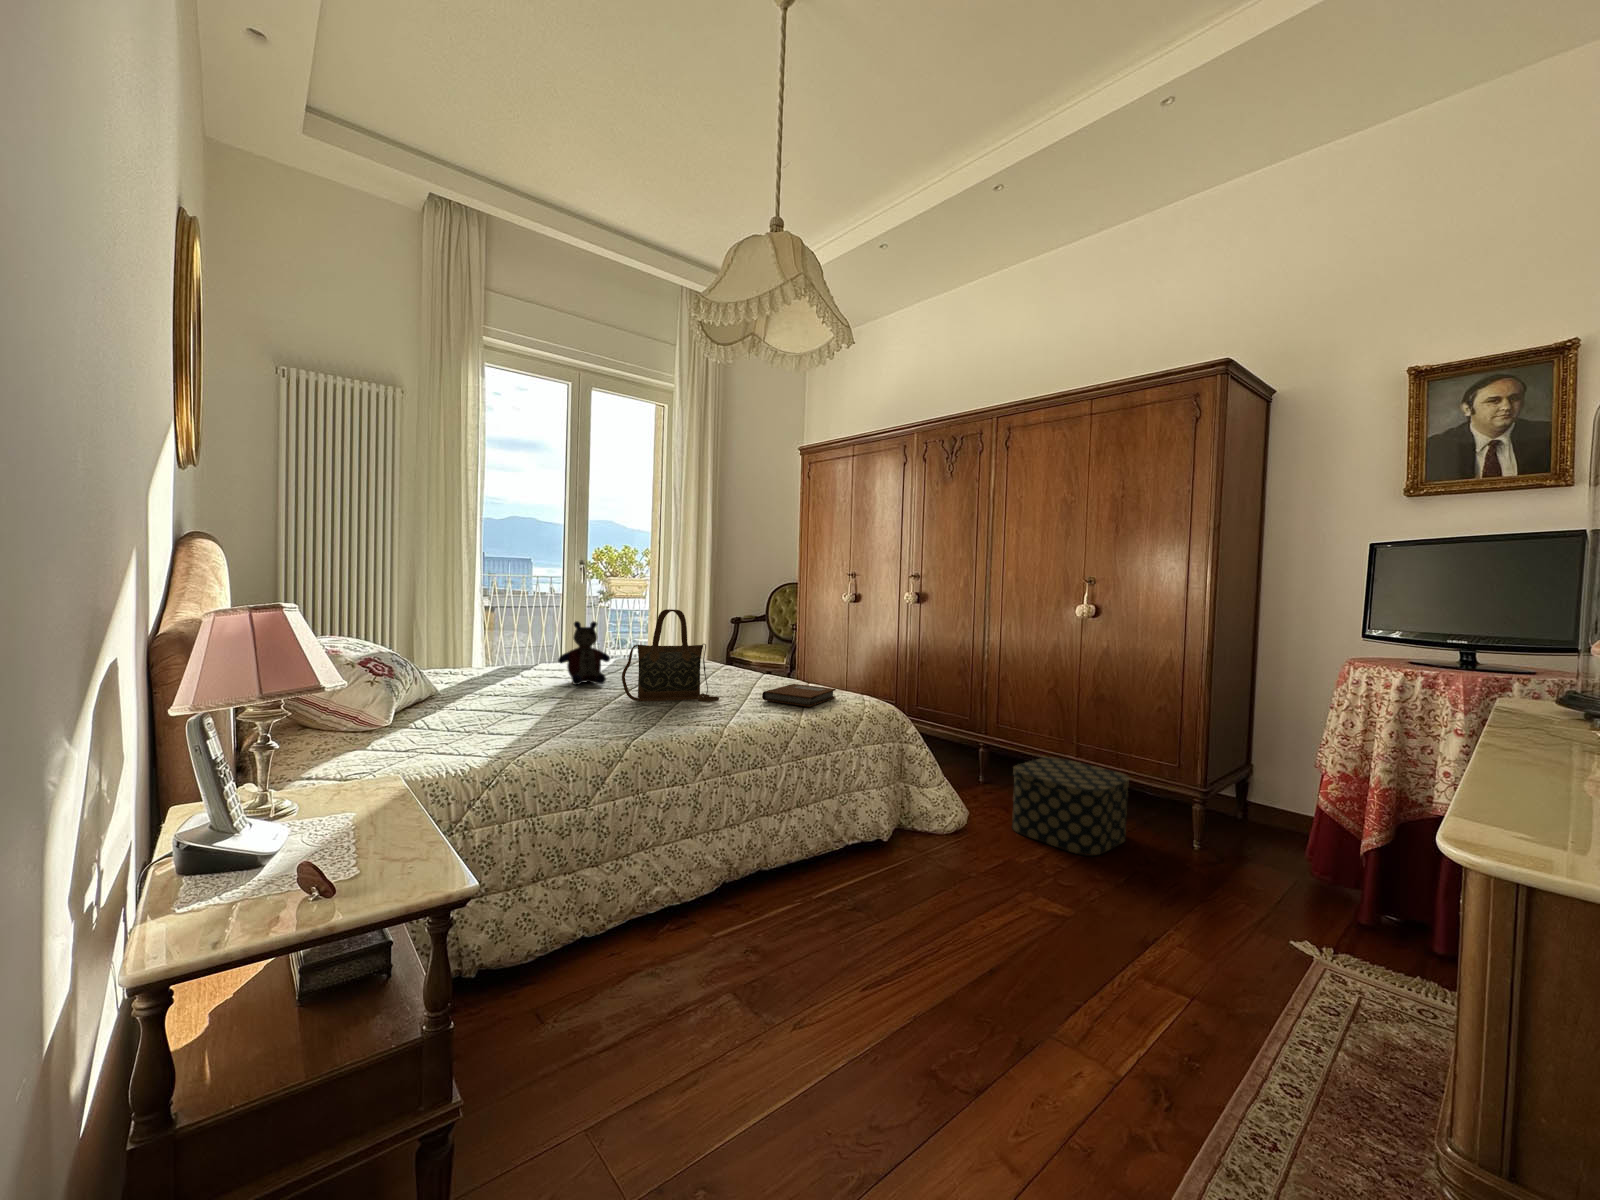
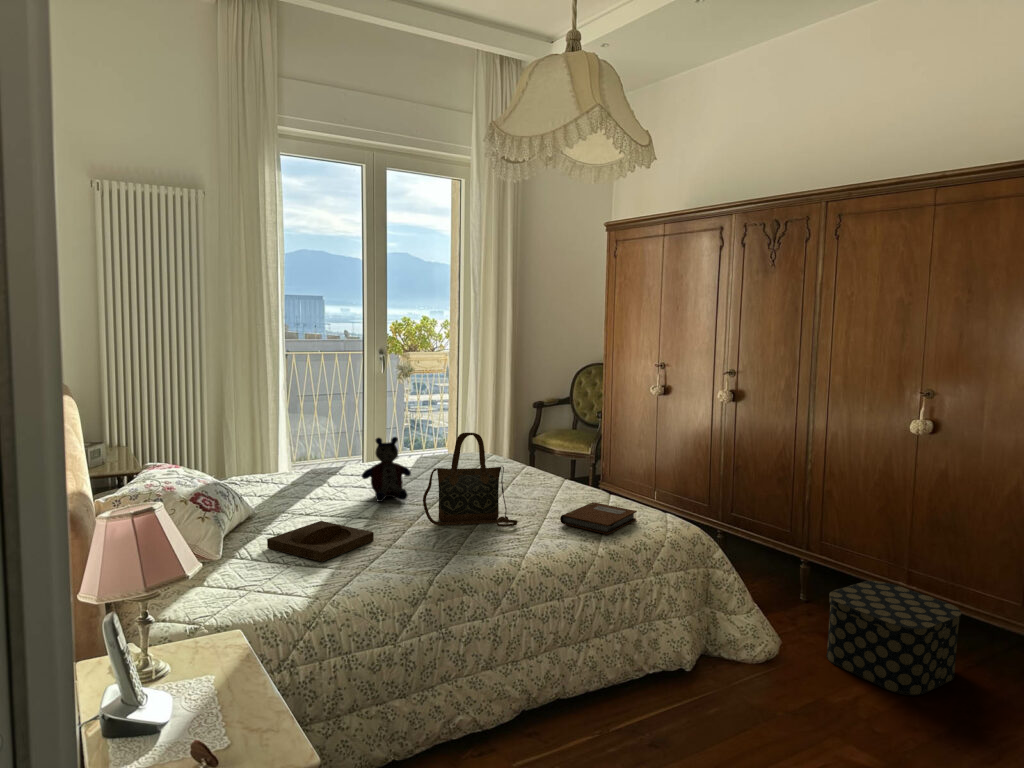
tray: none [446,696,567,727] -> present [267,521,374,562]

